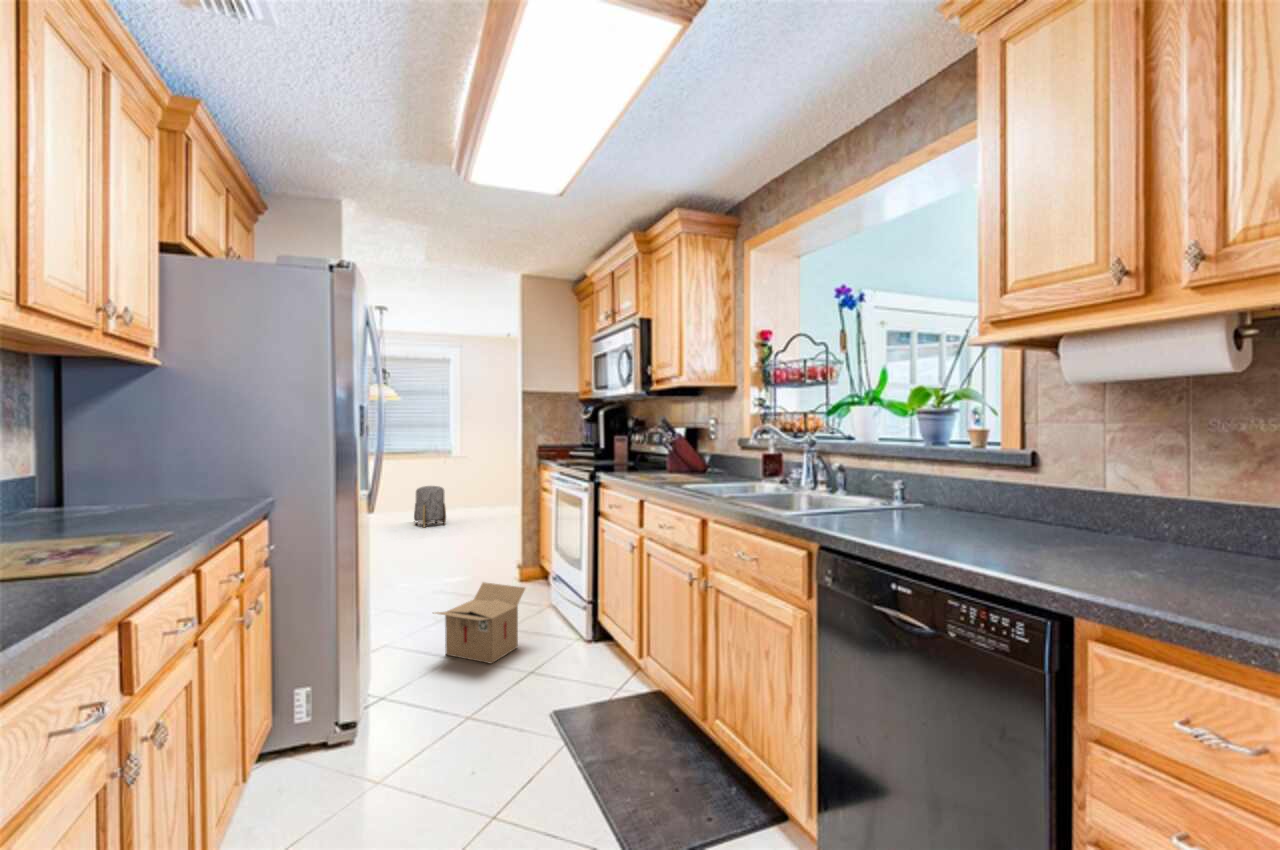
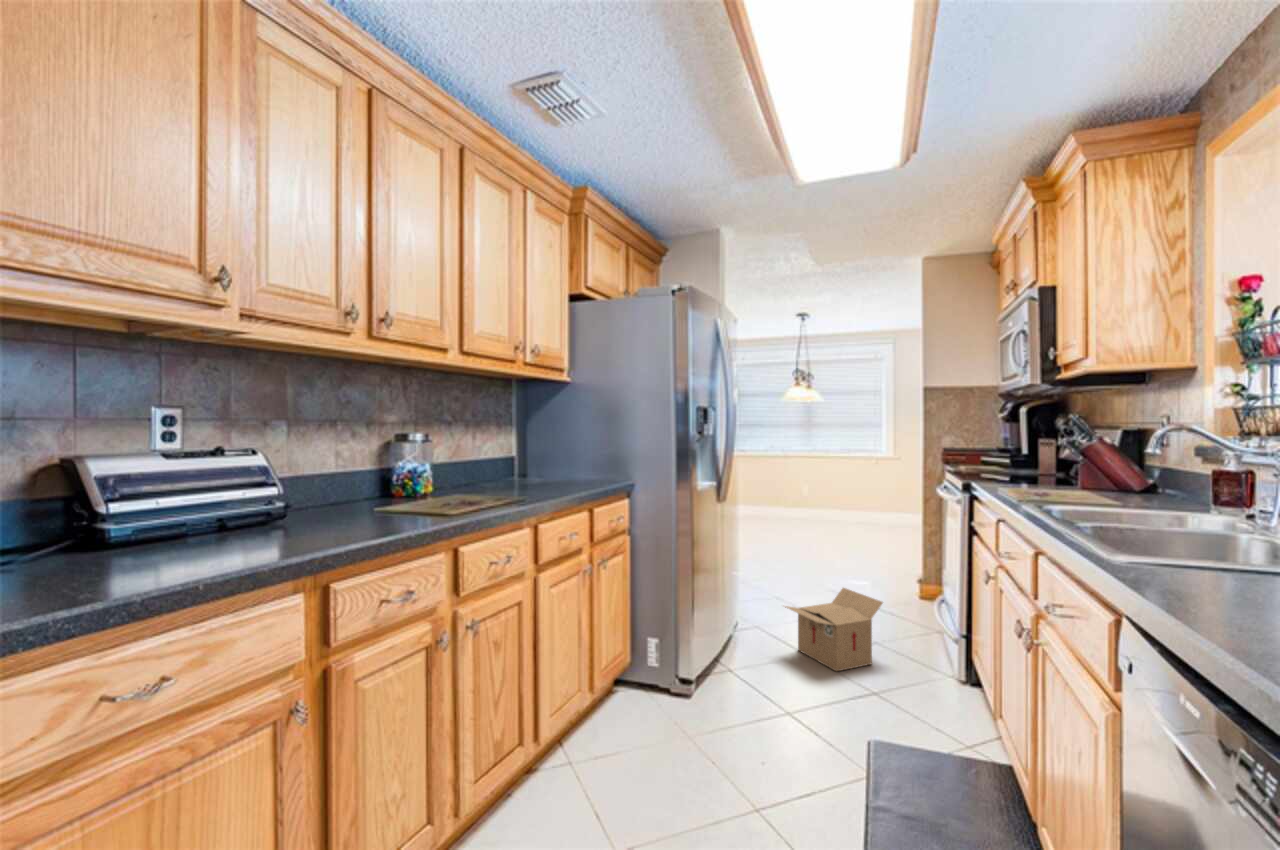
stool: present [414,486,446,528] -> none [836,487,867,528]

